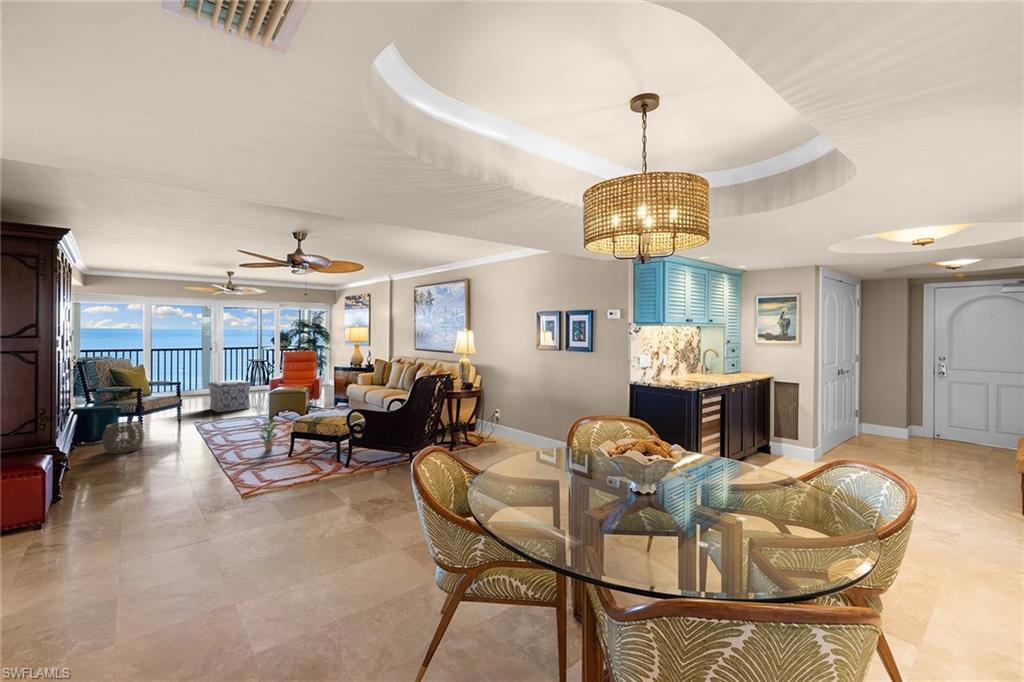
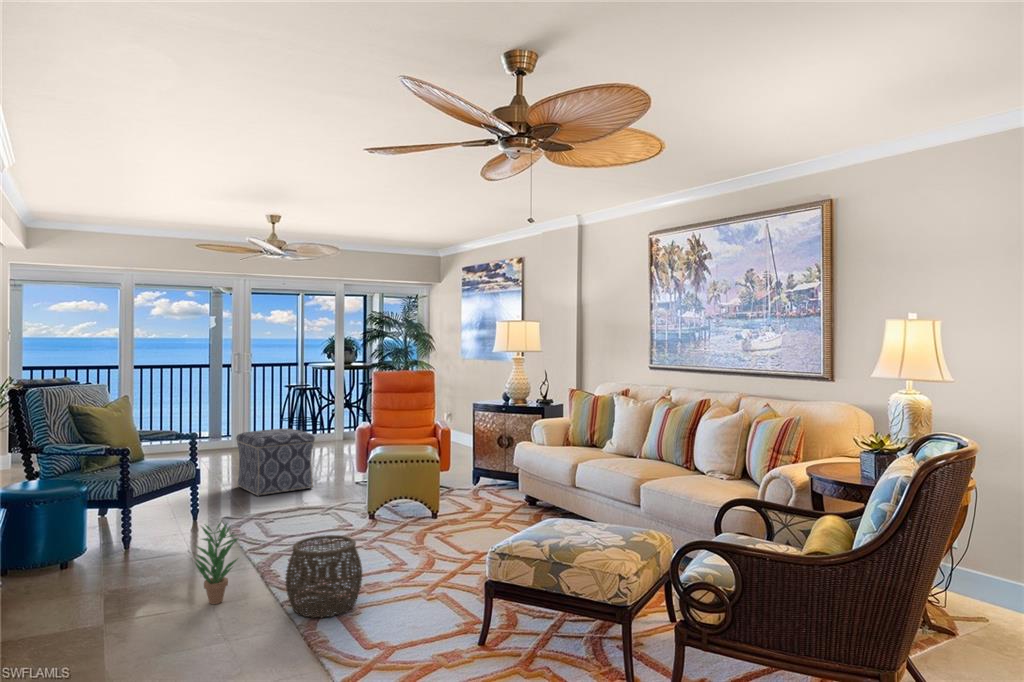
potted plant: present [260,419,277,451] -> present [195,523,238,604]
woven basket: present [102,421,144,454] -> present [285,535,362,618]

